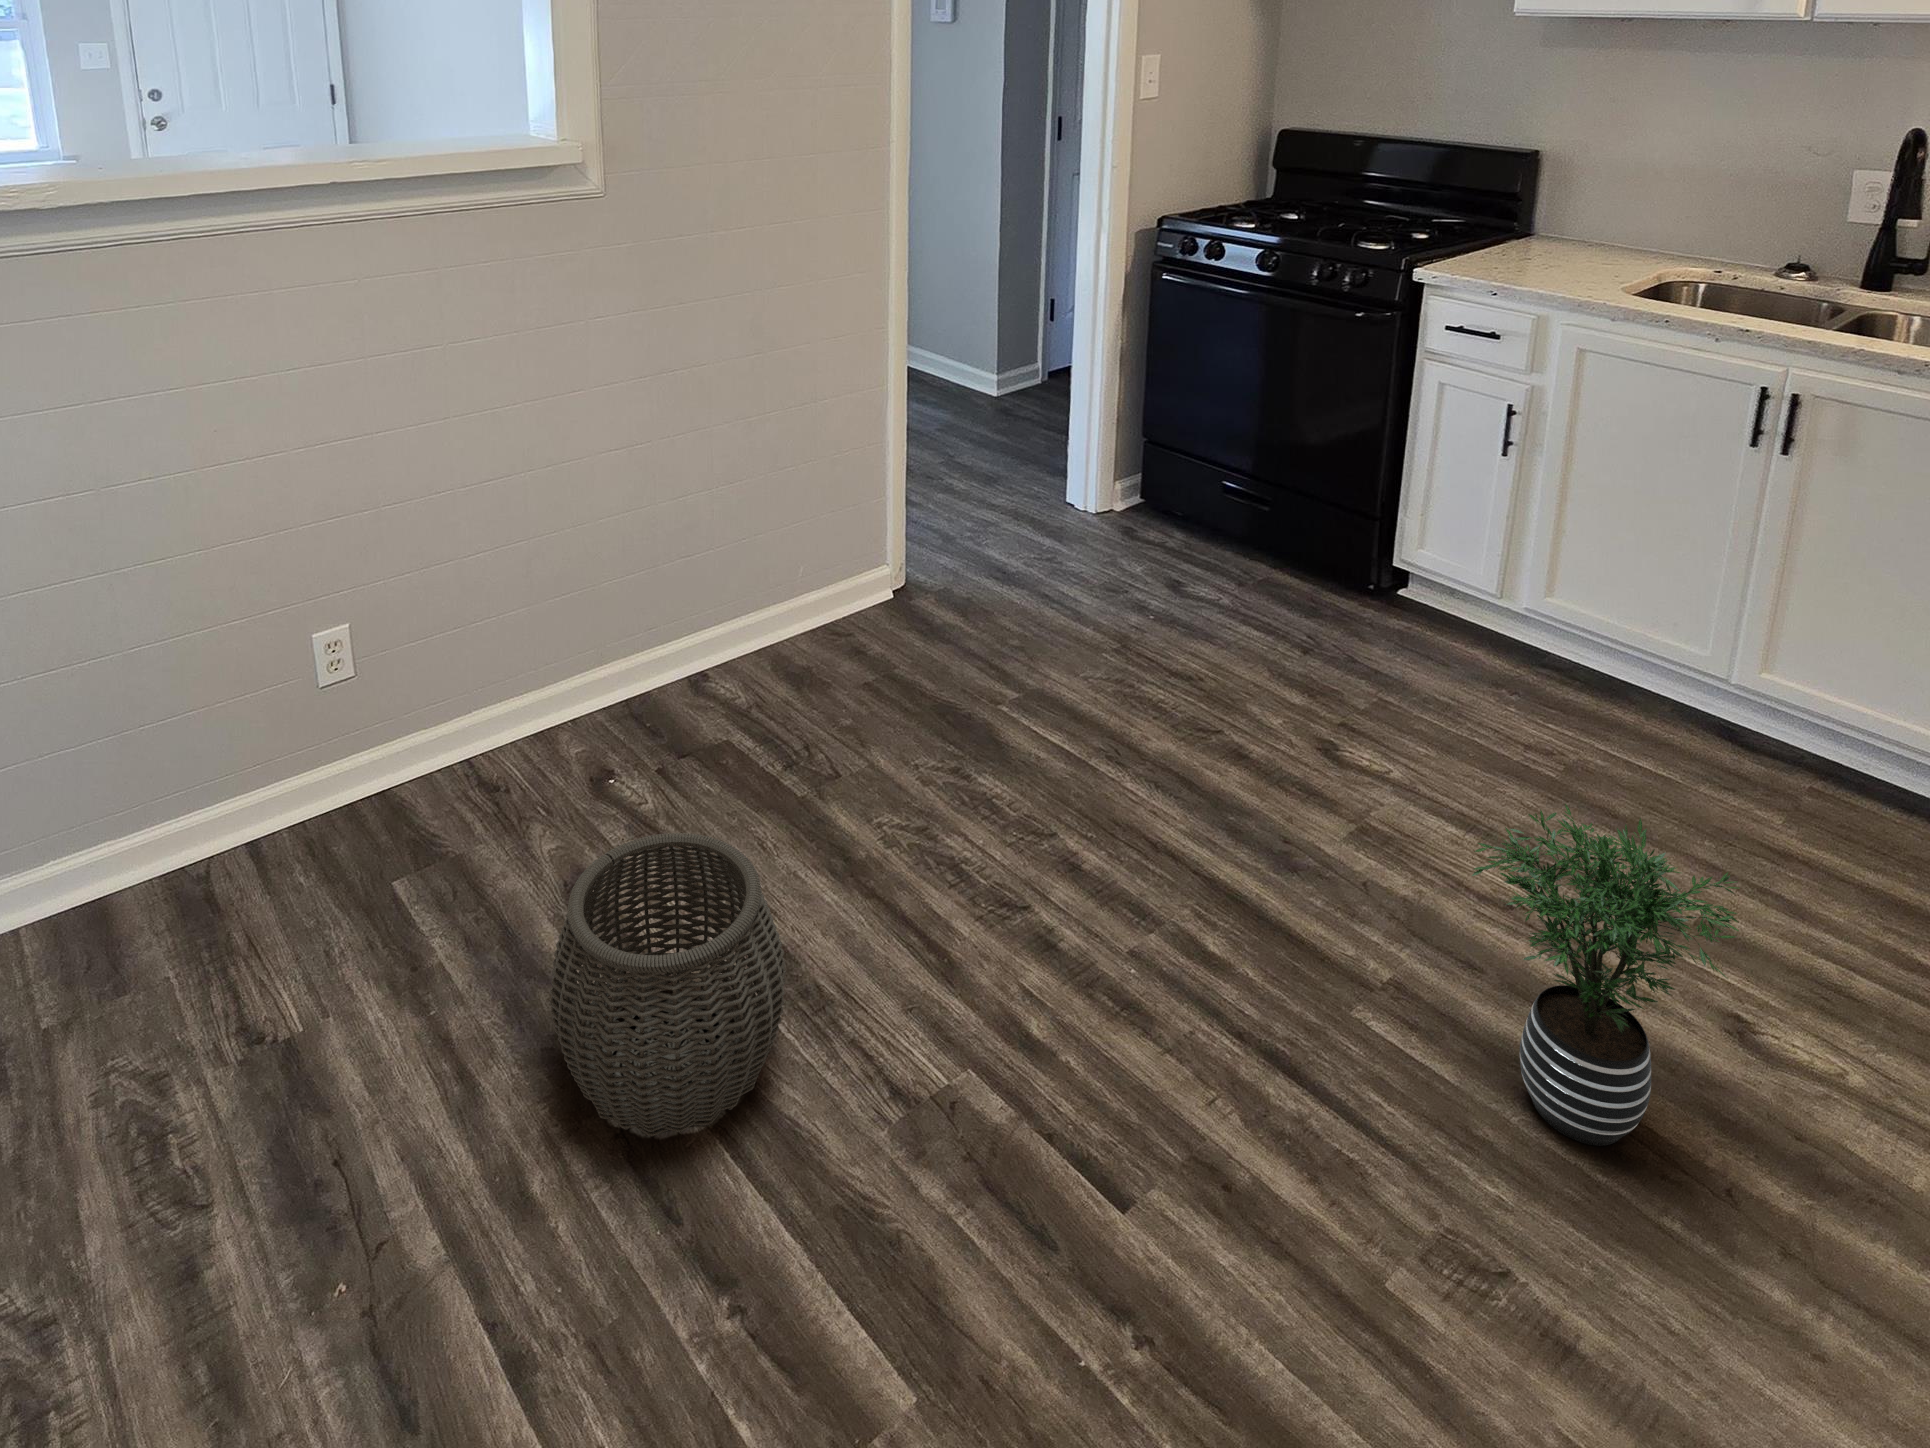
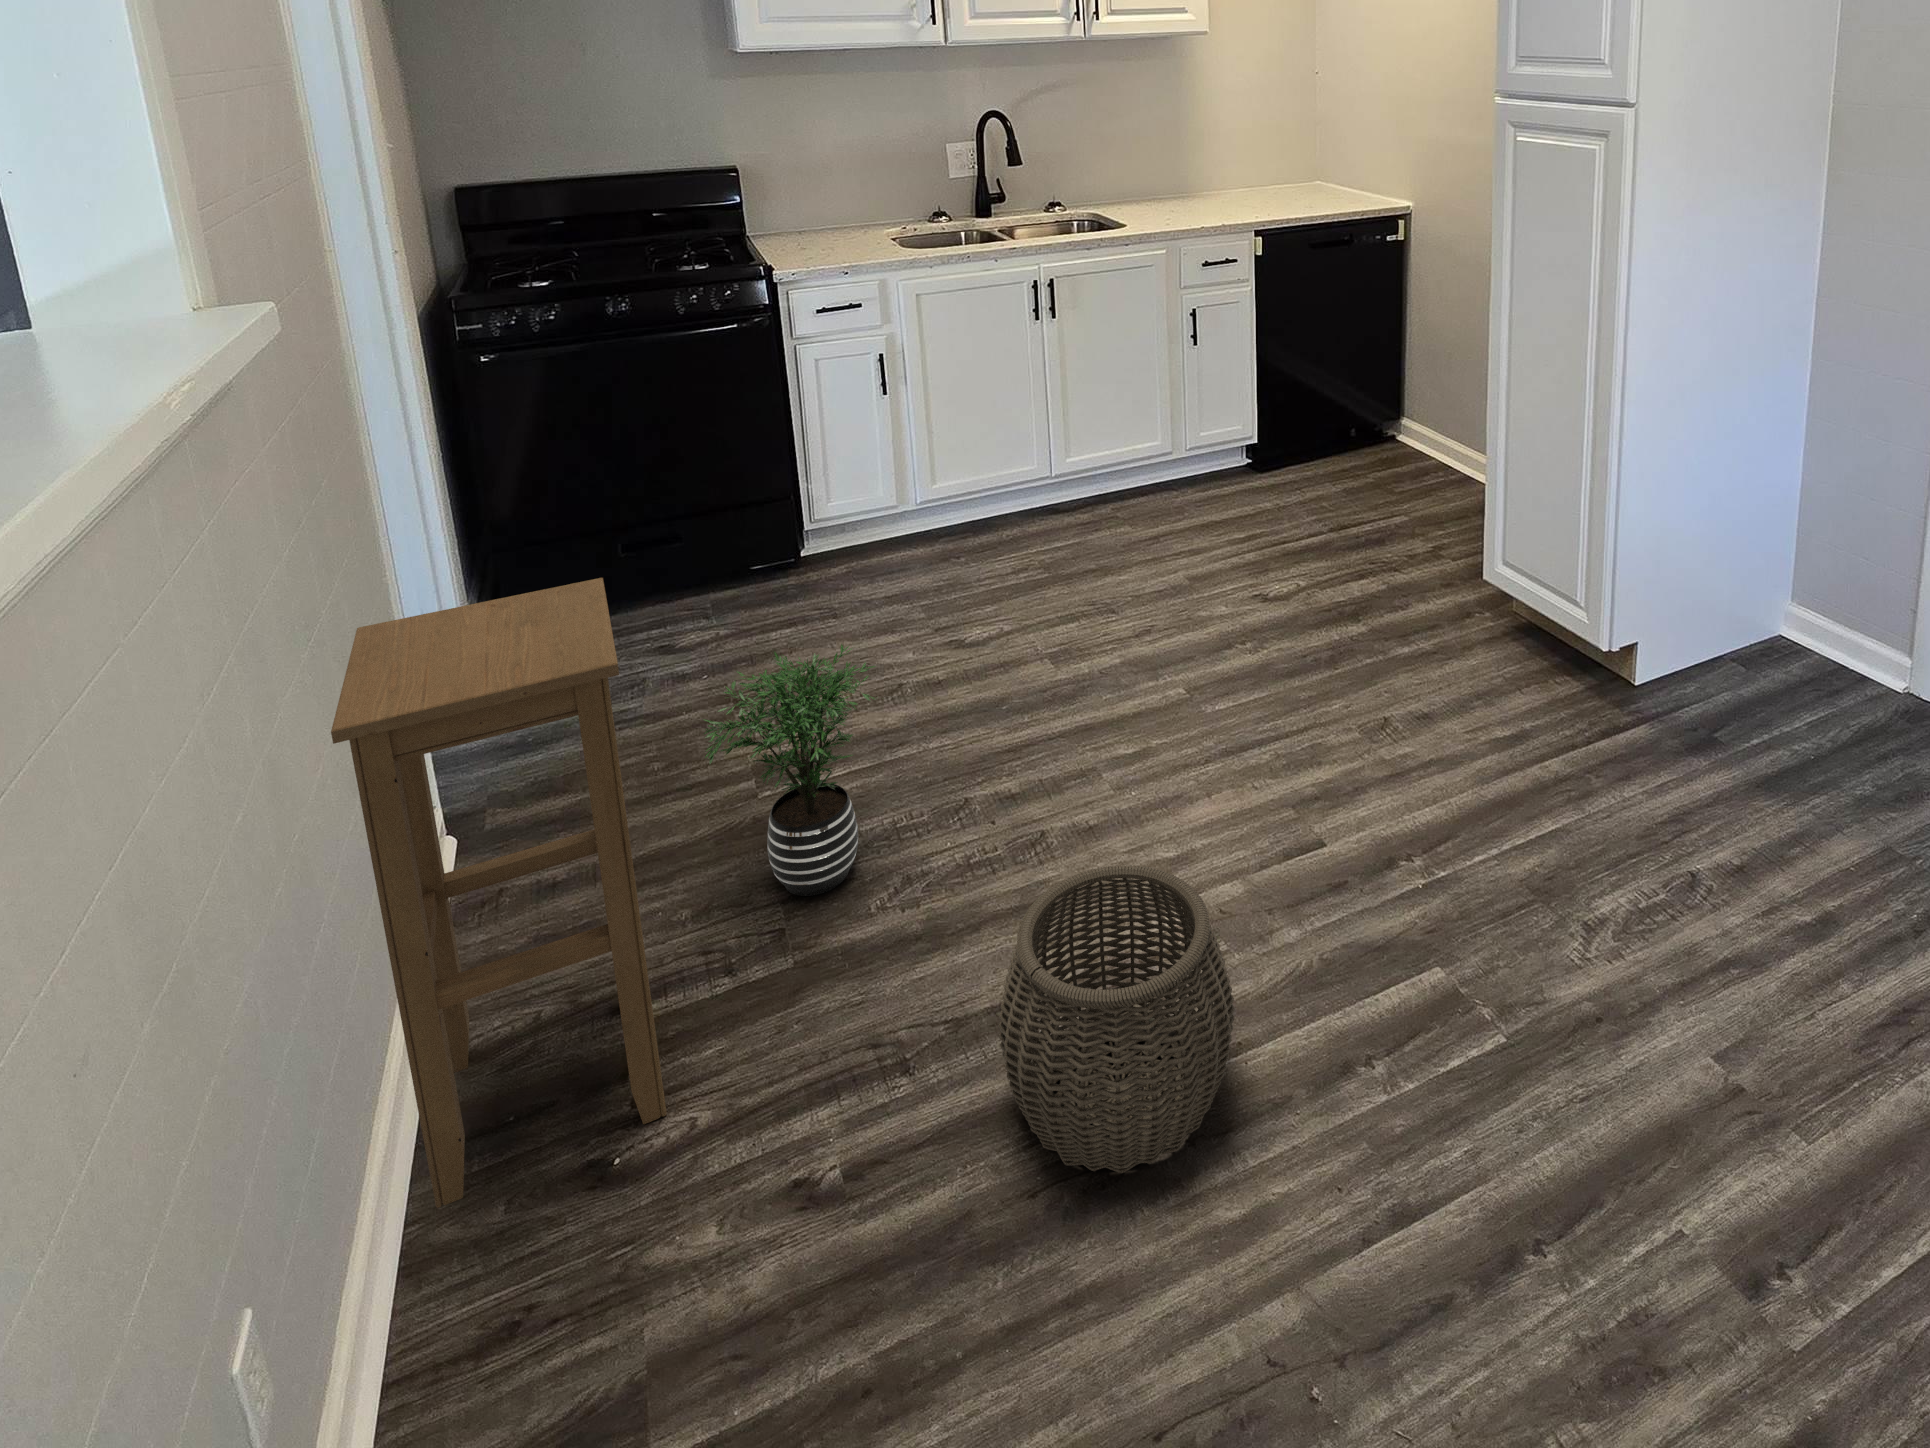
stool: none [549,380,763,790] -> present [331,578,667,1208]
potted plant: present [1472,804,1739,1146] -> present [704,644,875,896]

